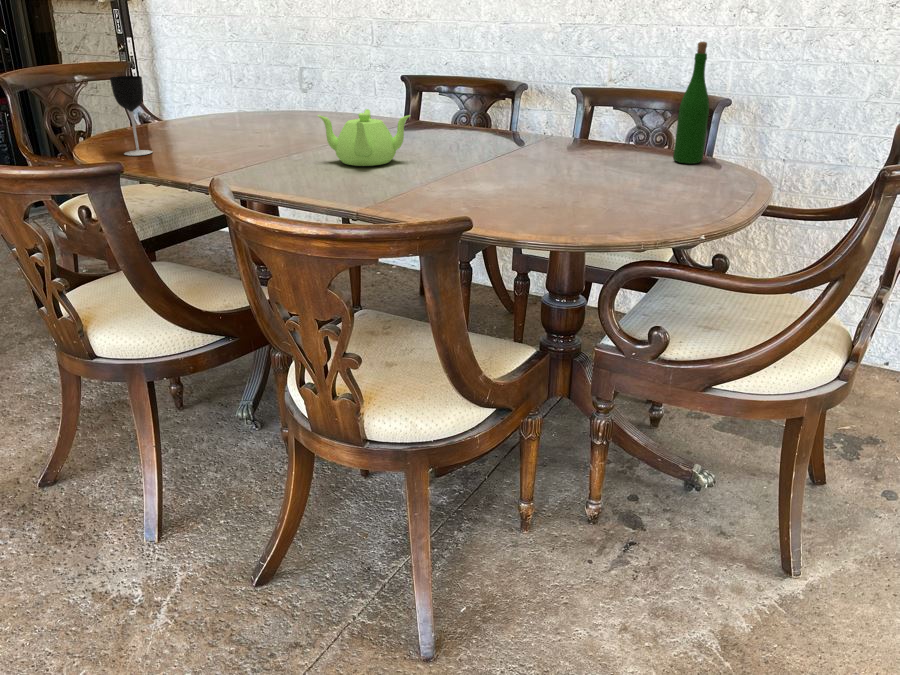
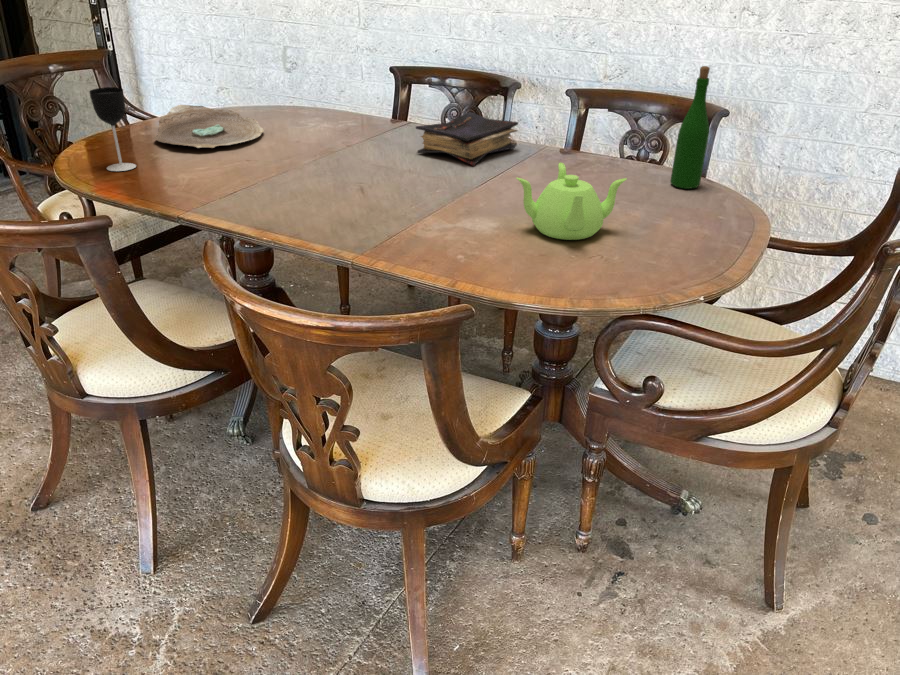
book: none [423,105,524,150] -> present [416,112,518,166]
decorative bowl: none [170,106,277,138] -> present [154,105,264,148]
teapot: present [318,109,411,166] -> present [516,163,627,240]

